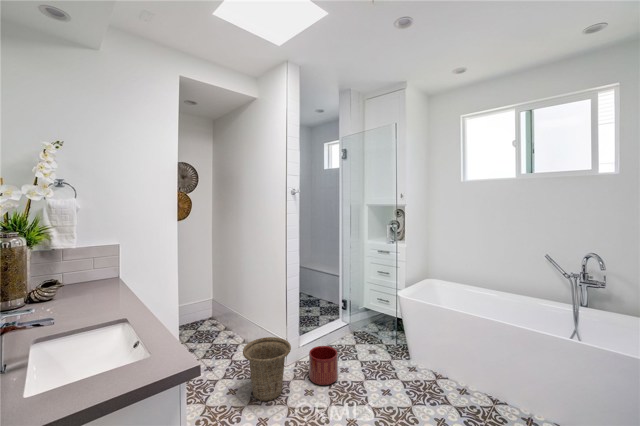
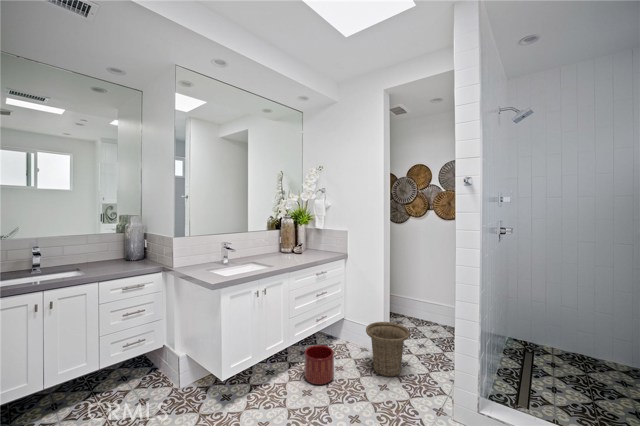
basket: present [243,337,291,401] -> present [366,322,410,377]

